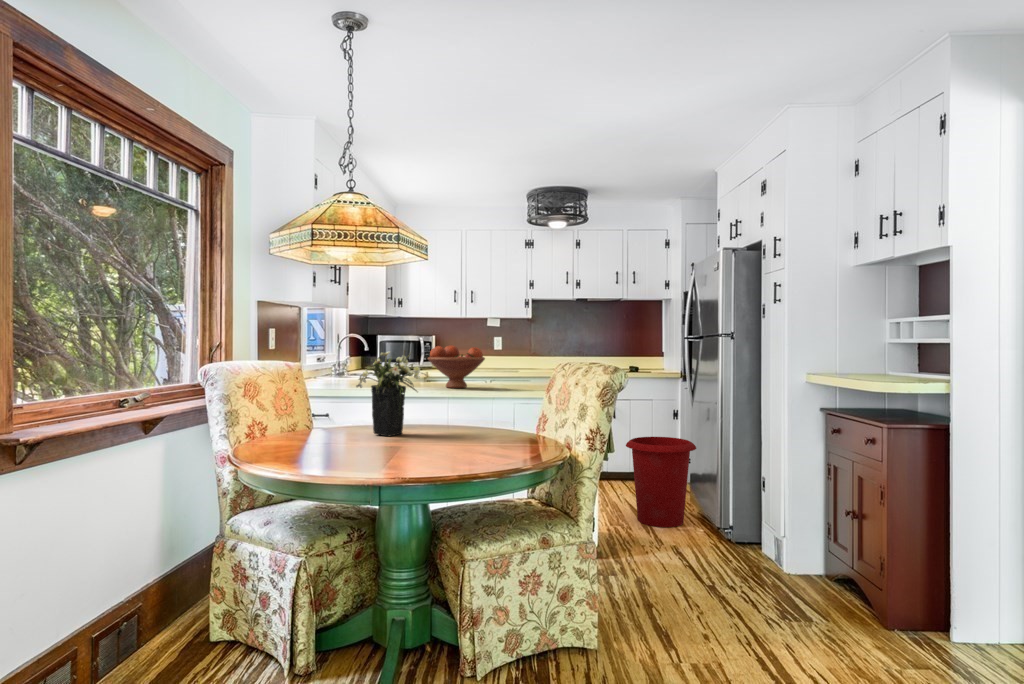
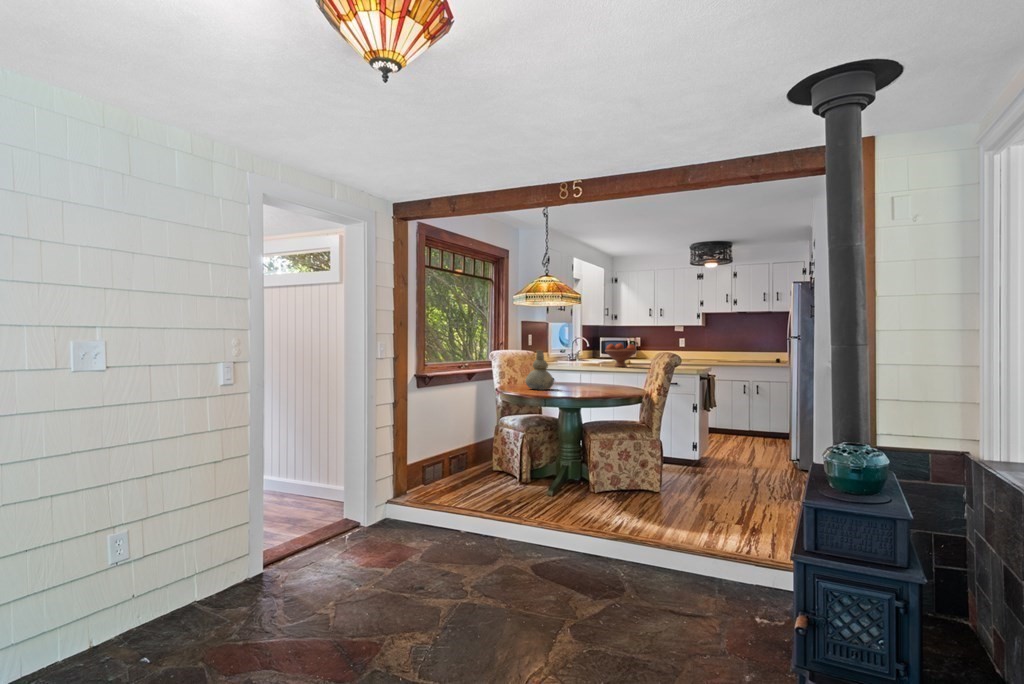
flower arrangement: present [356,350,426,436] -> none [555,345,590,387]
vase: none [299,363,366,454] -> present [525,350,554,390]
waste bin: present [626,437,696,527] -> none [742,405,793,463]

